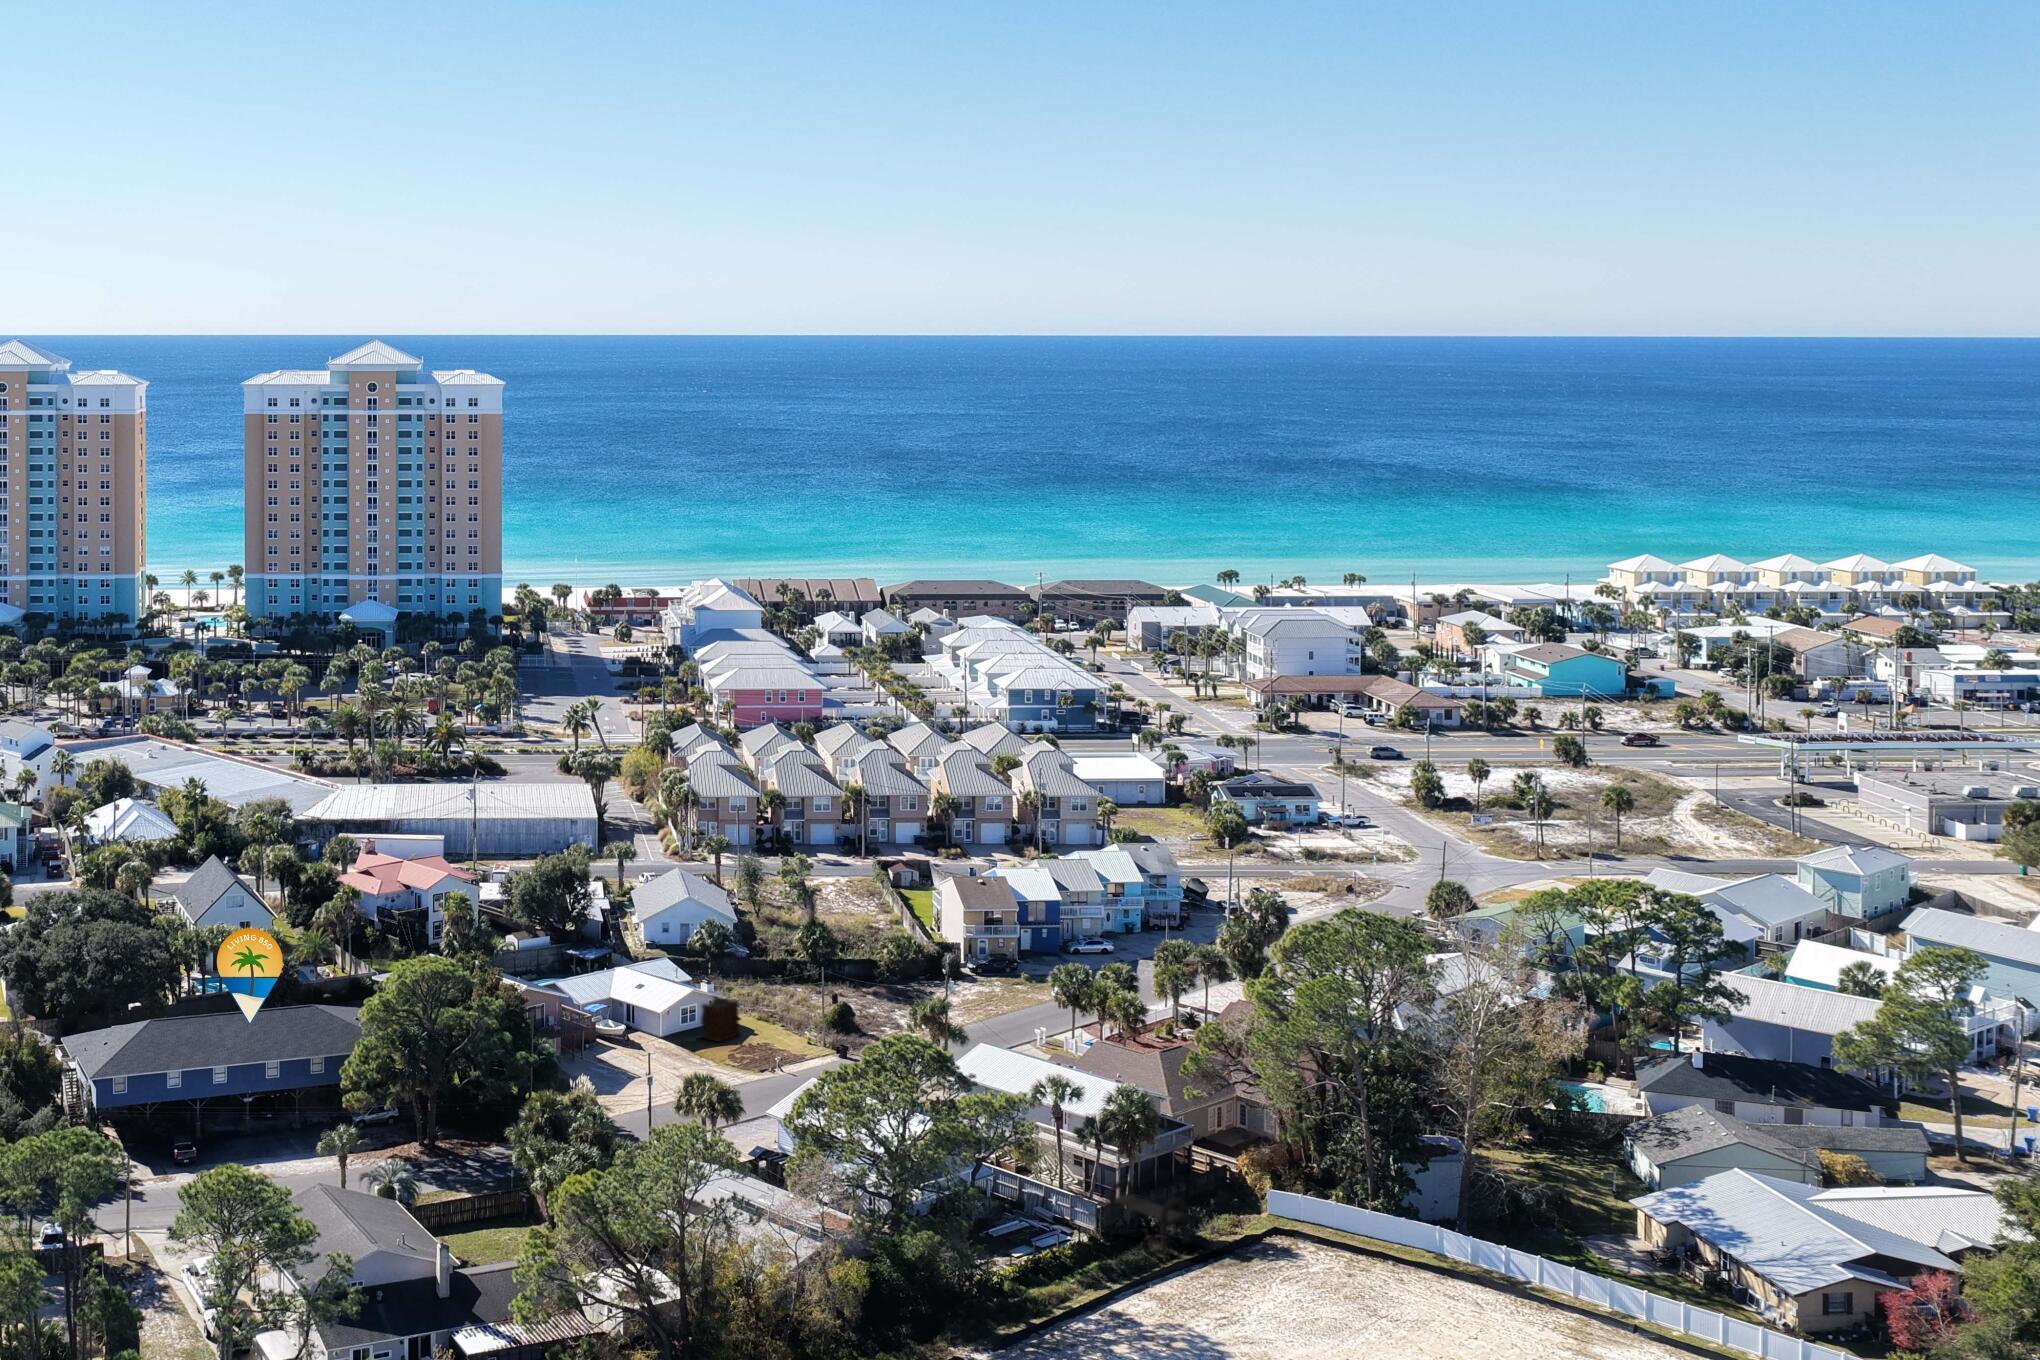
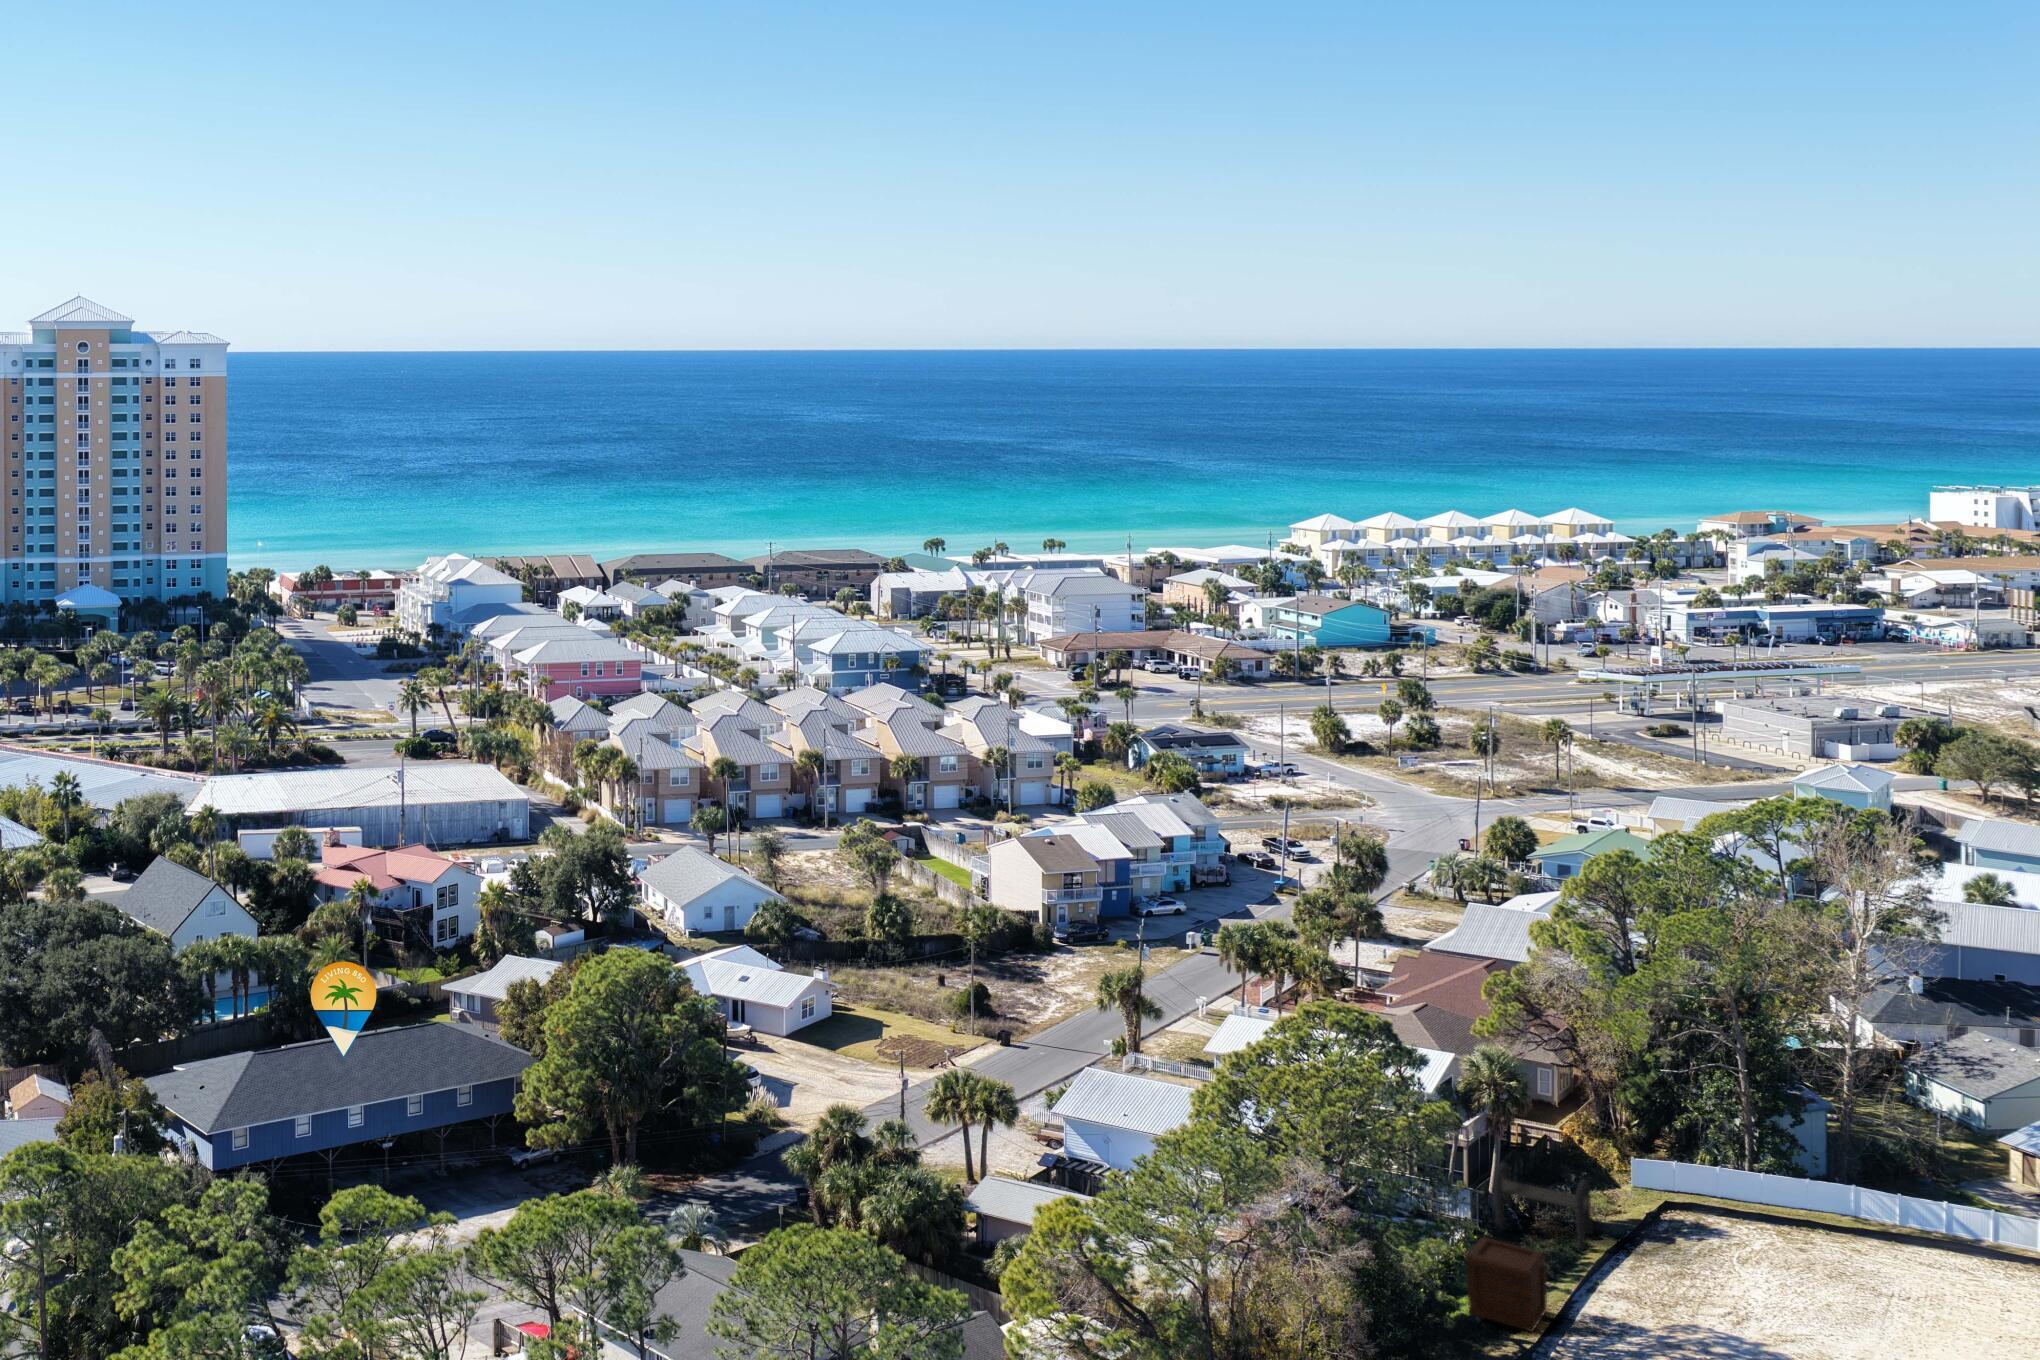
wooden crate: present [701,996,739,1042] -> present [1466,1237,1547,1331]

